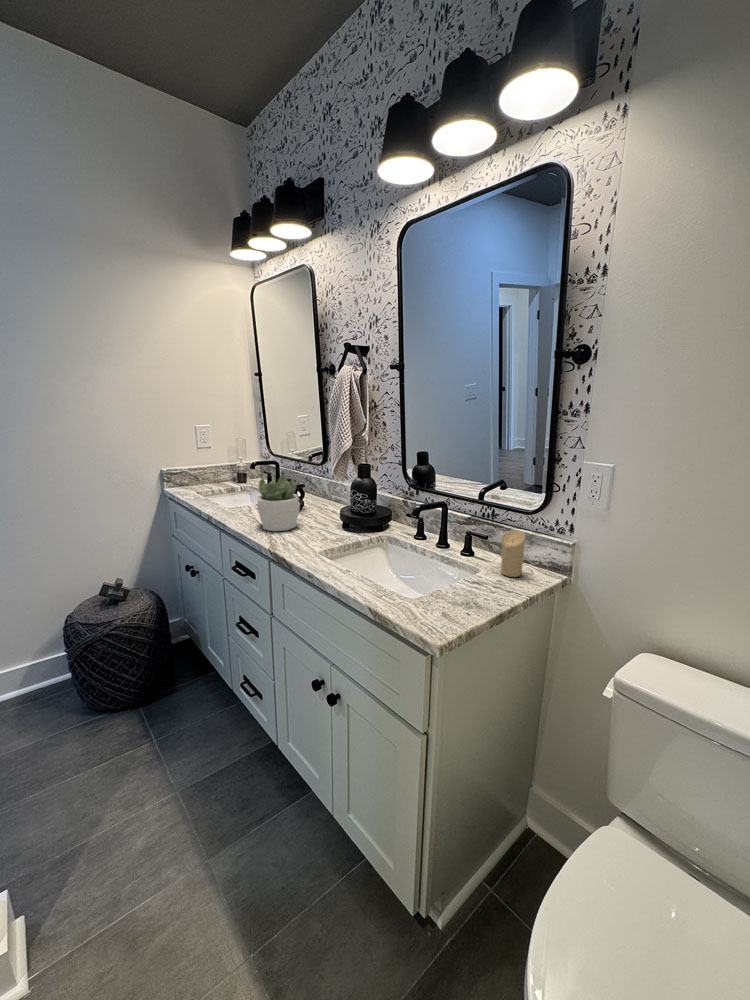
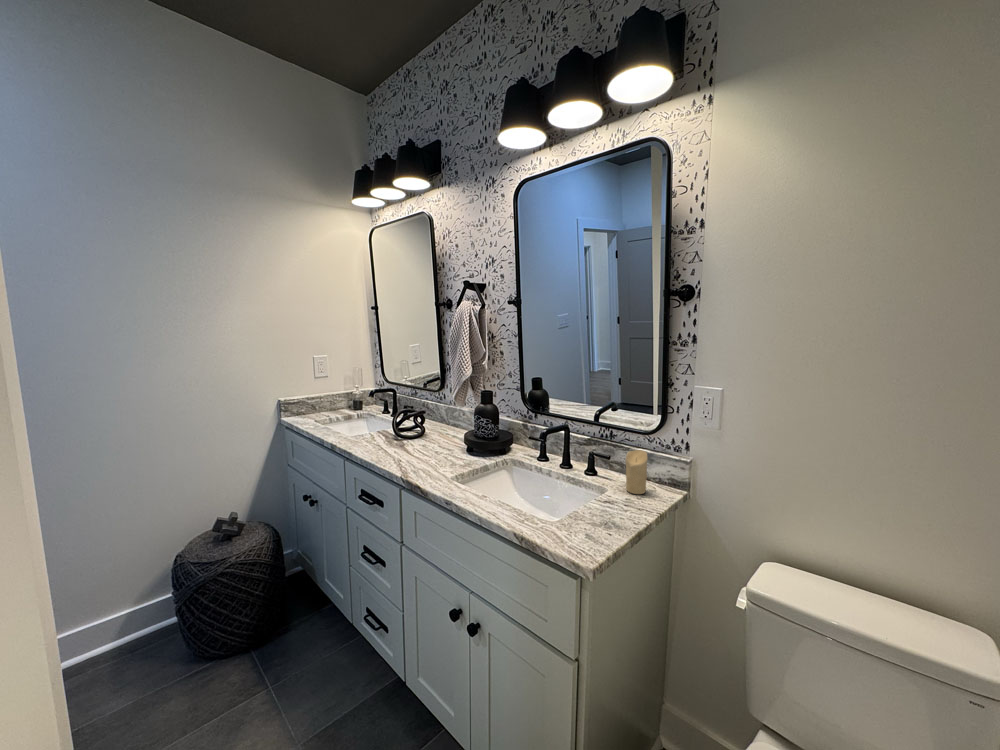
succulent plant: present [258,476,300,531] -> none [384,404,426,458]

